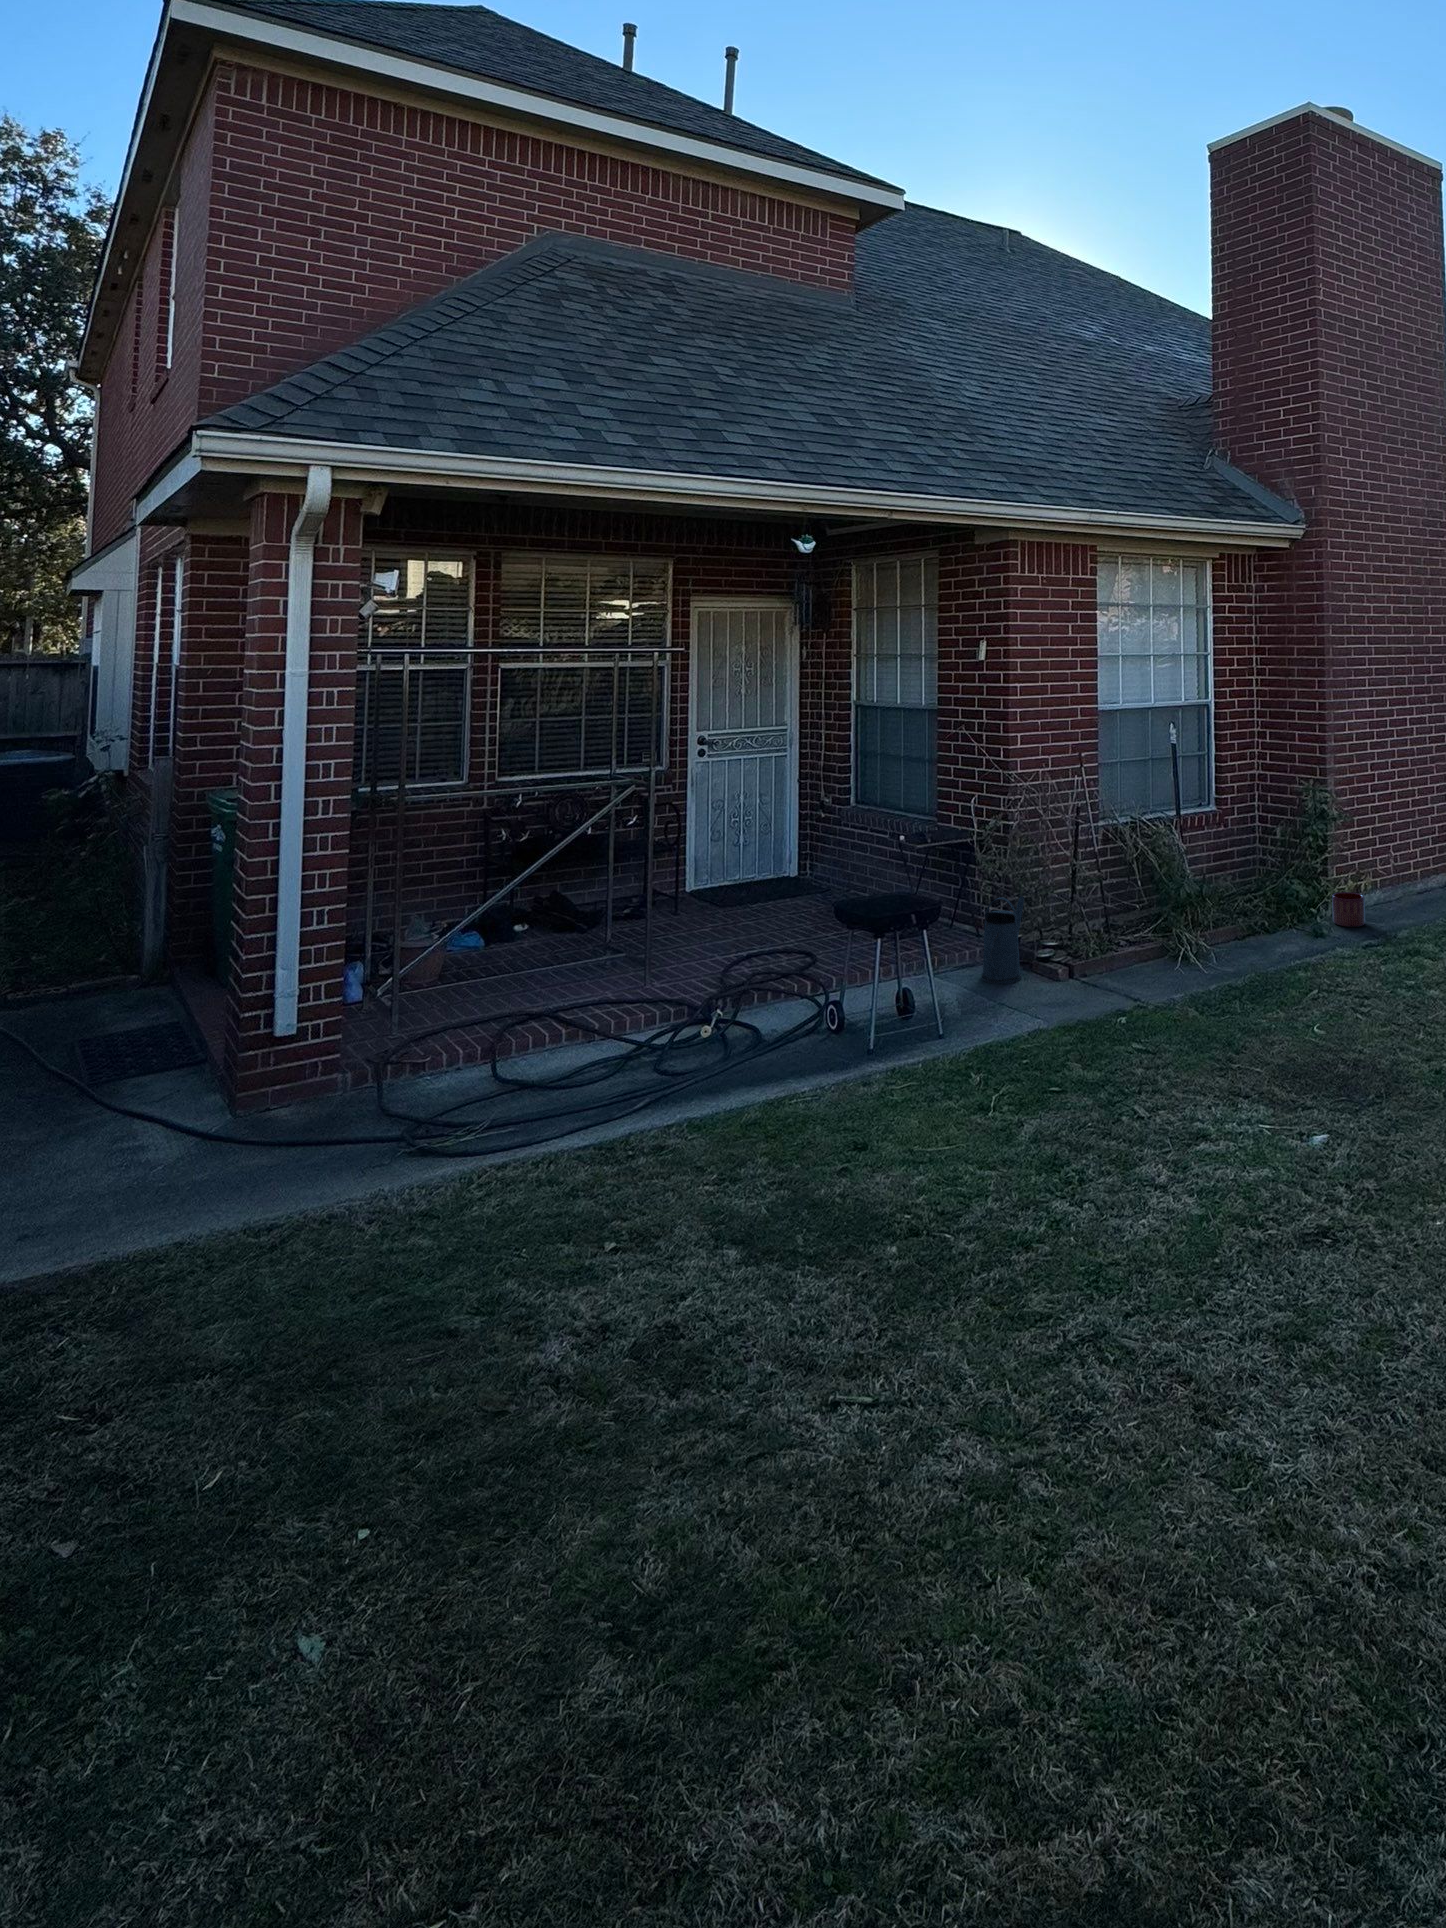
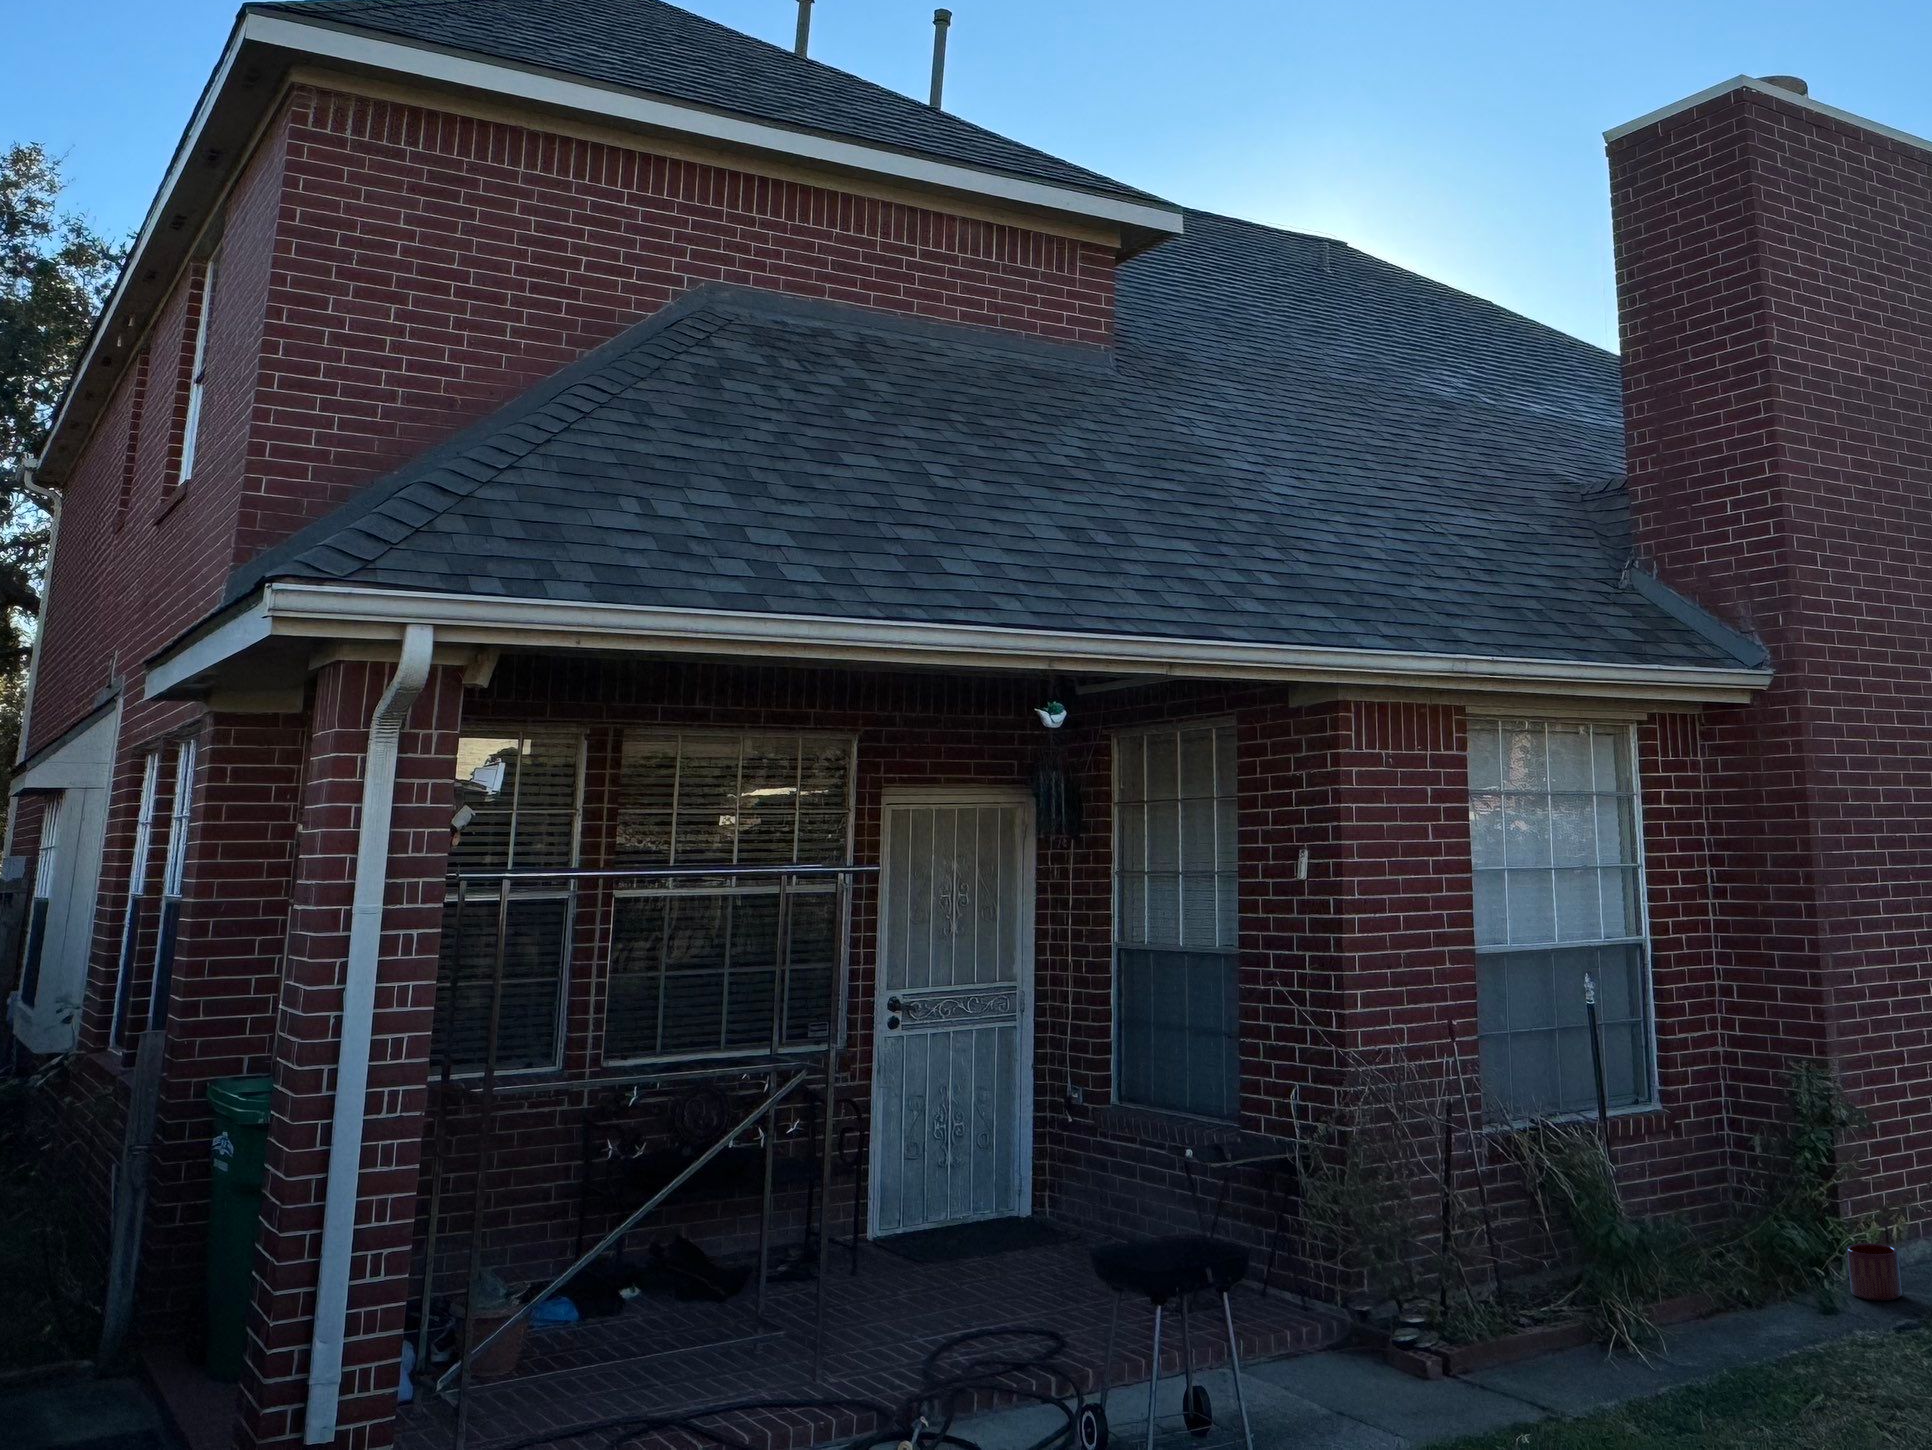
watering can: present [981,896,1024,984] -> none [1305,1244,1368,1383]

